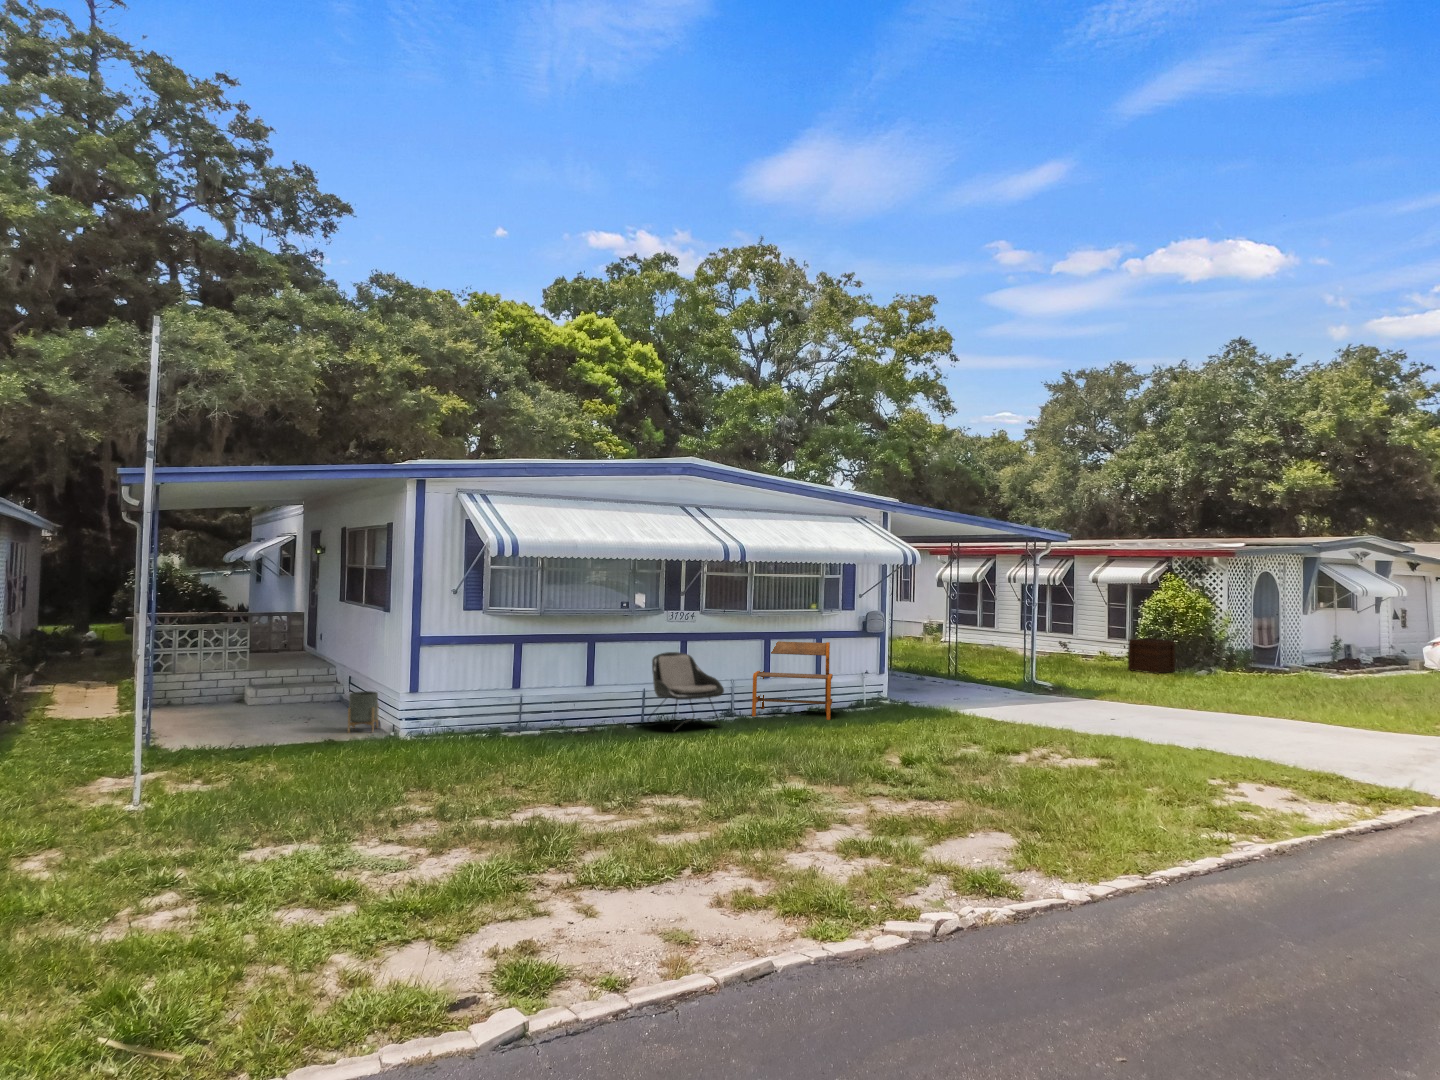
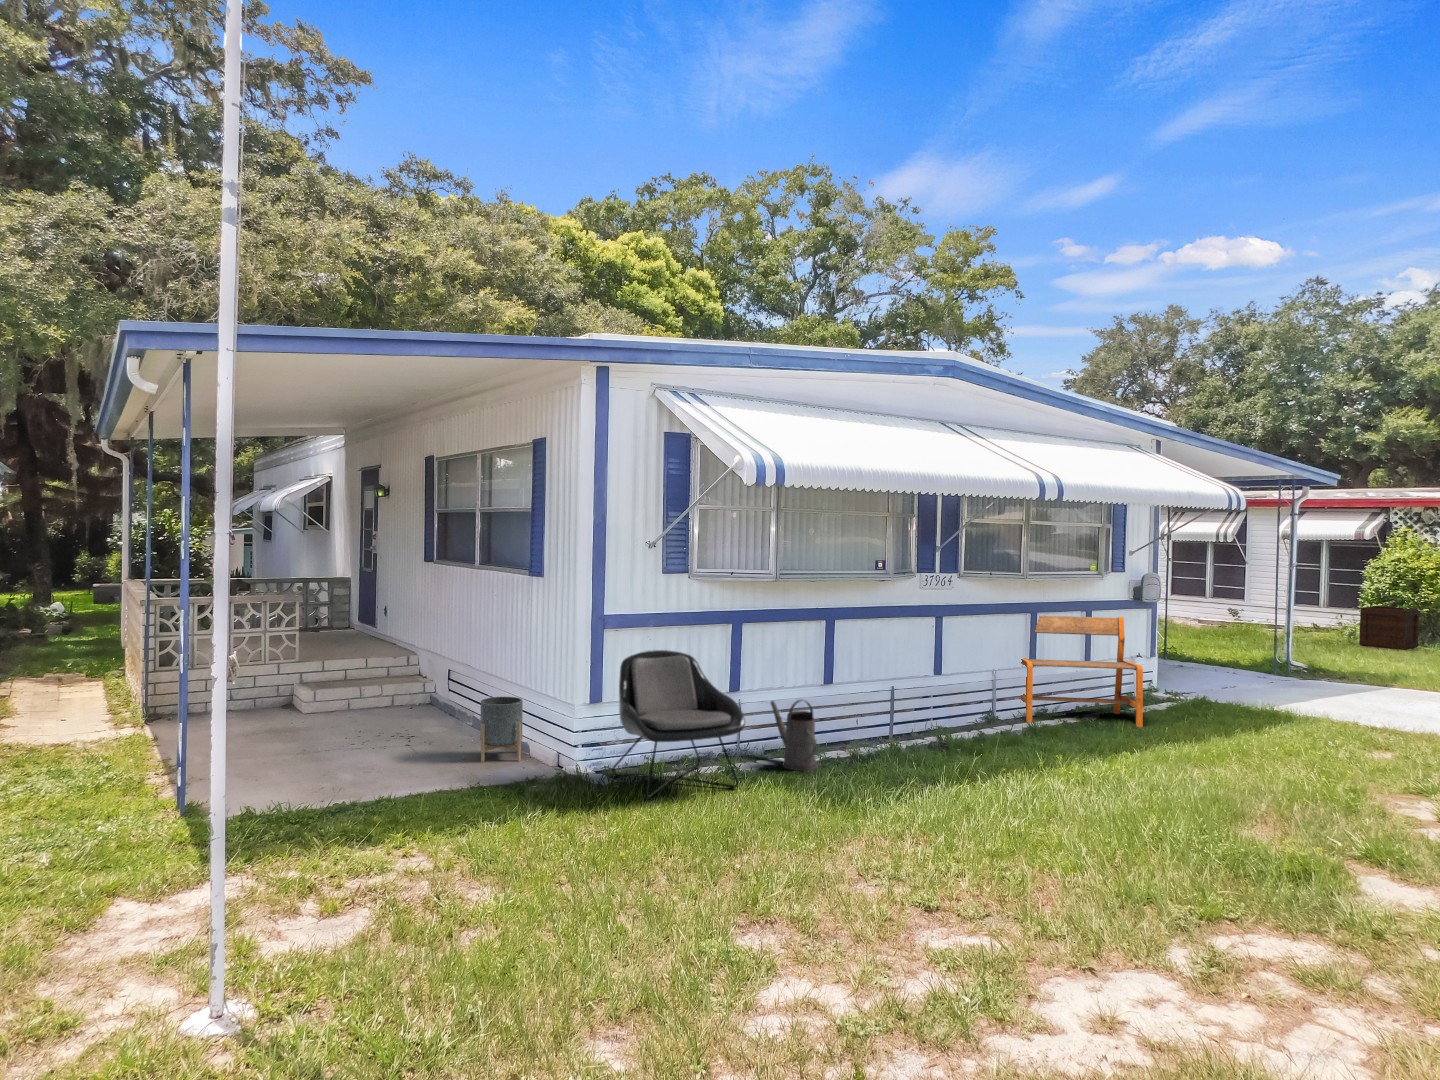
lounge chair: present [648,652,724,732] -> present [612,650,745,800]
watering can: none [542,693,565,739] -> present [771,700,817,771]

